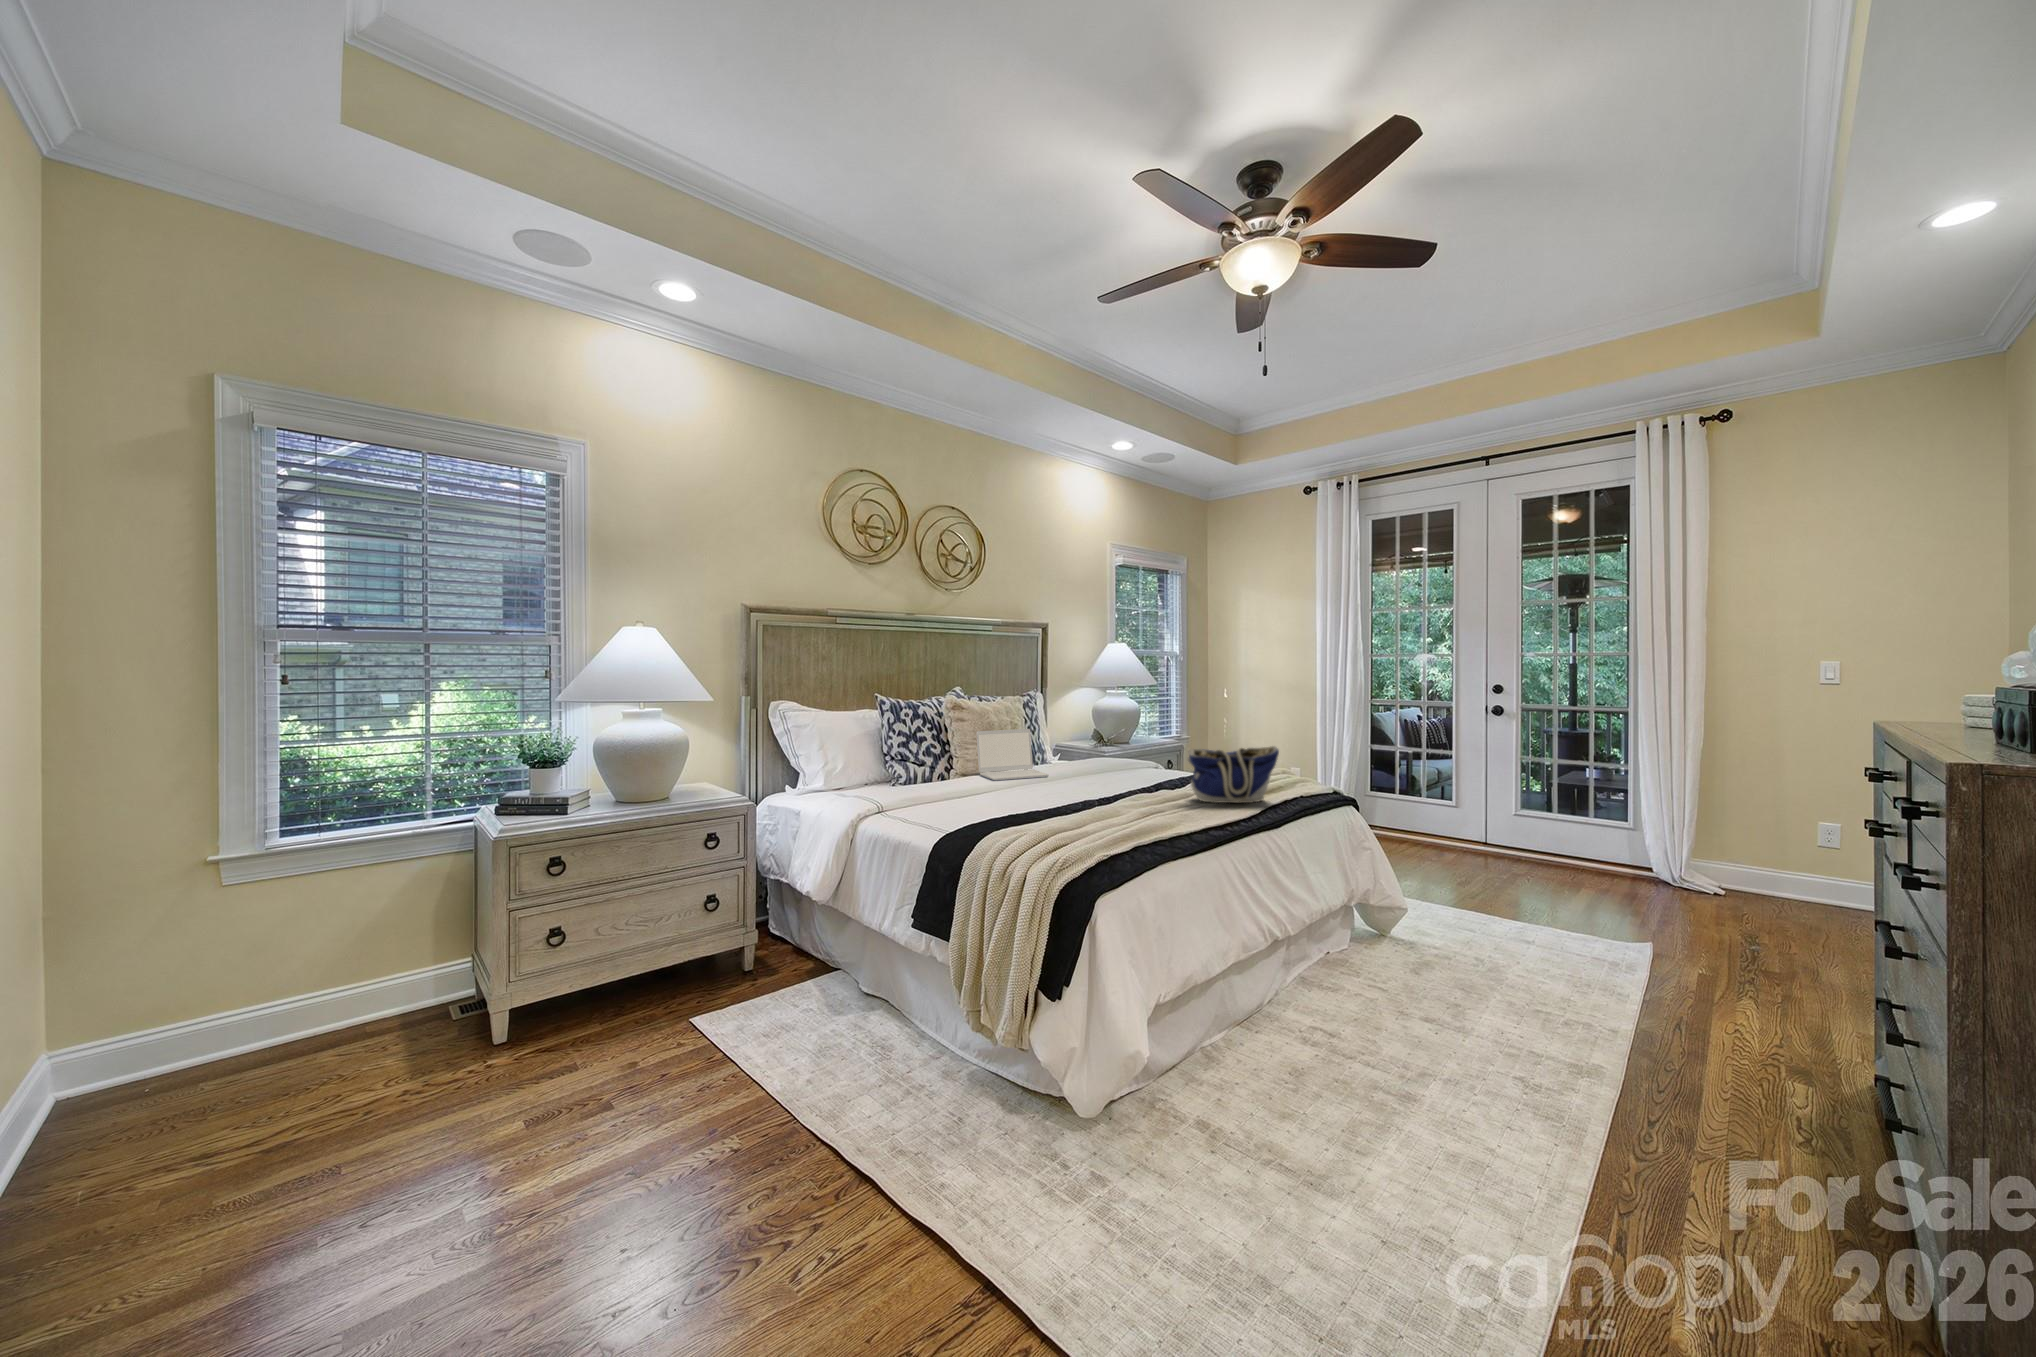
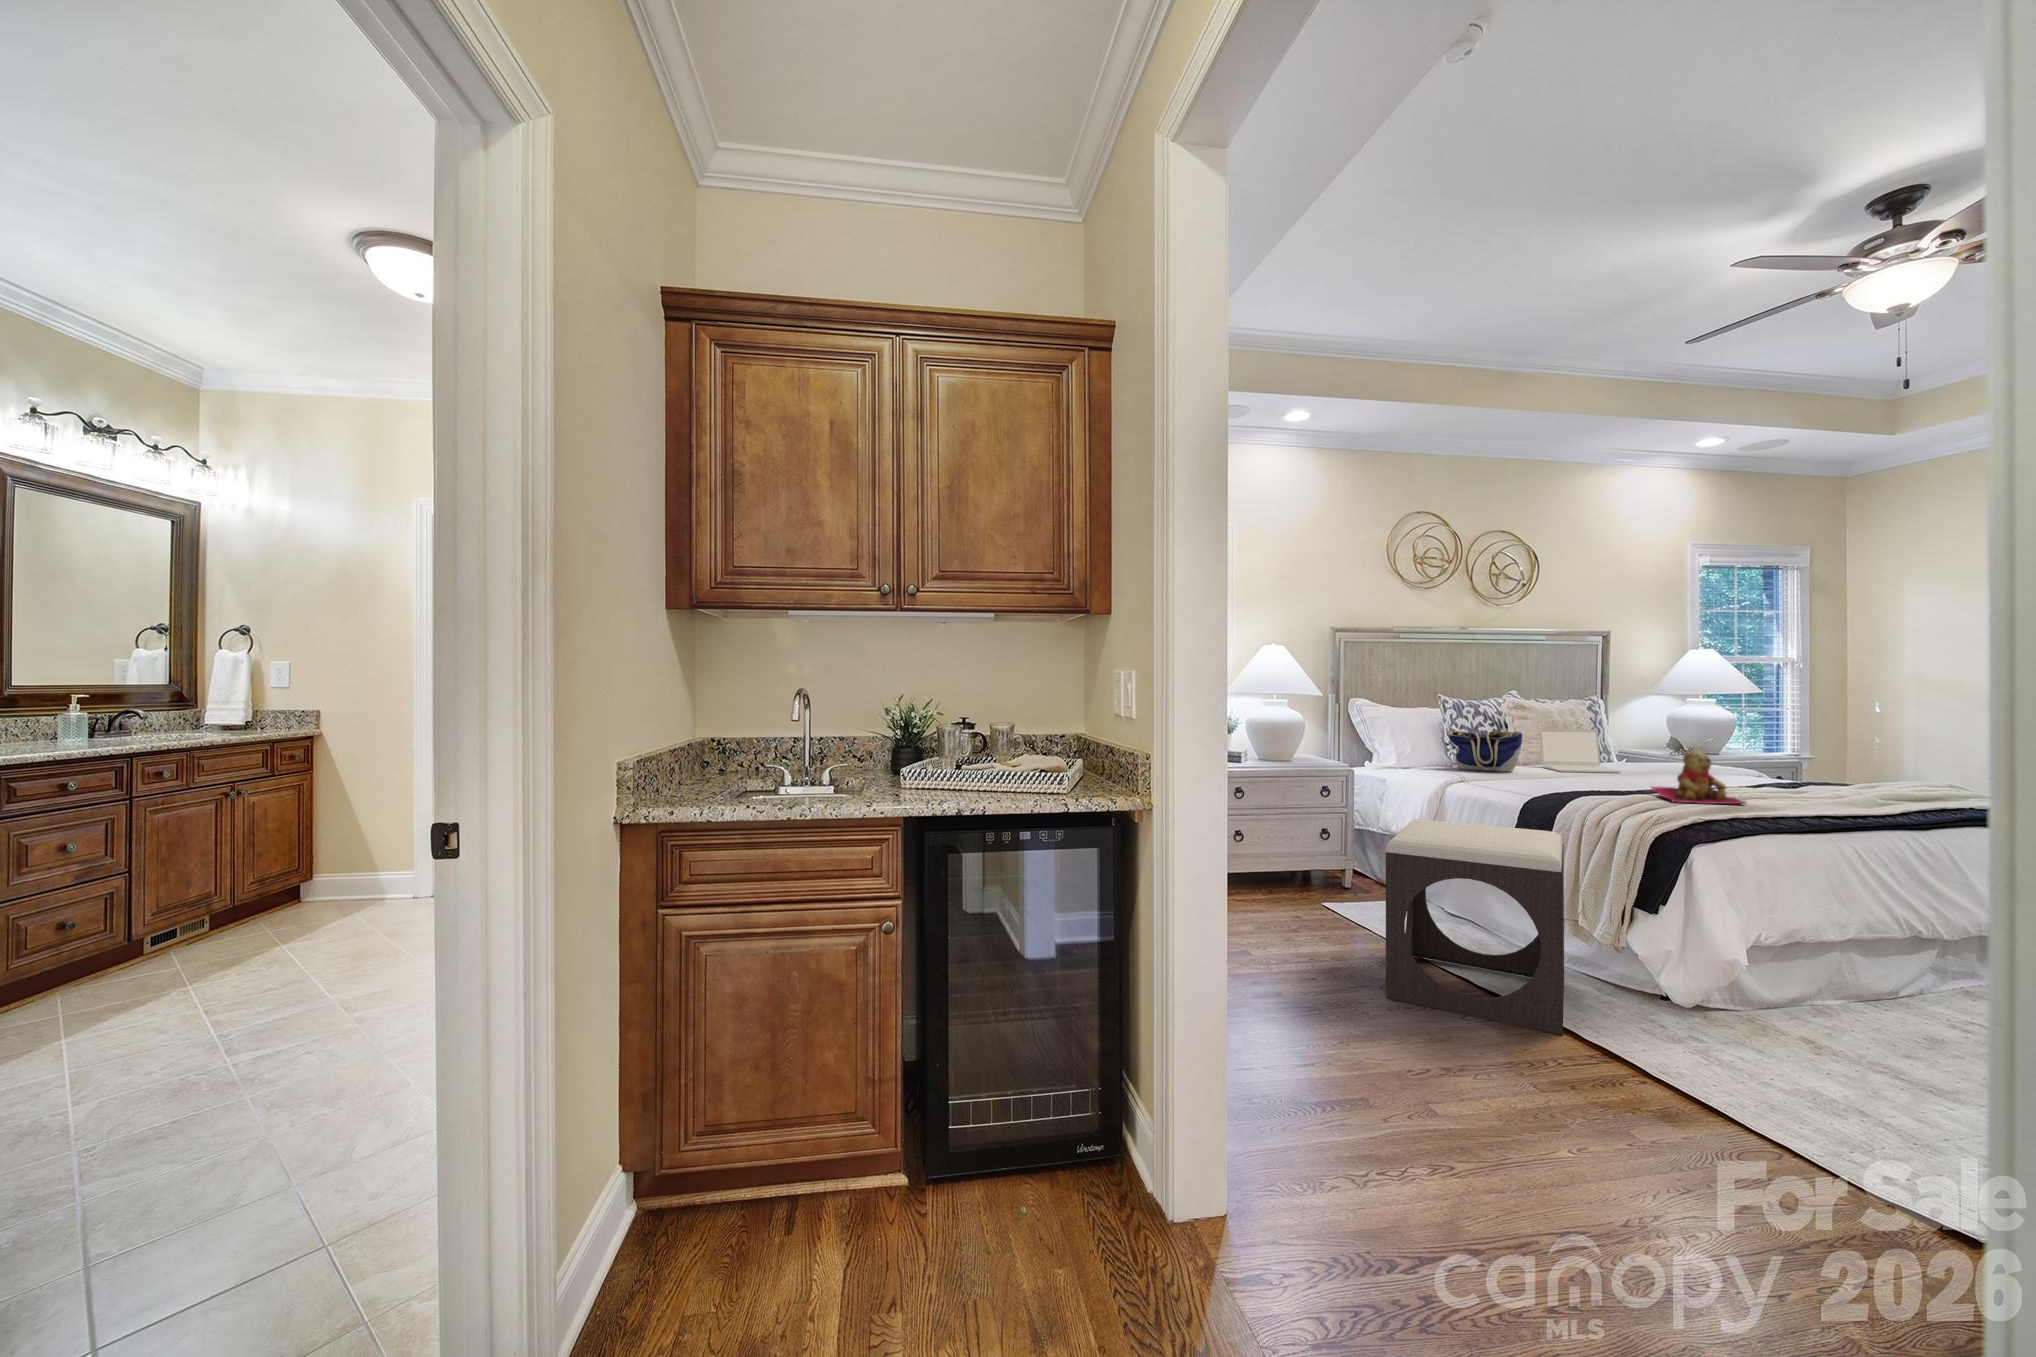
tote bag: present [1187,746,1279,803] -> present [1448,731,1522,772]
teddy bear: none [1067,758,1152,824] -> present [1651,750,1746,804]
footstool: none [677,897,965,1253] -> present [1385,819,1564,1035]

